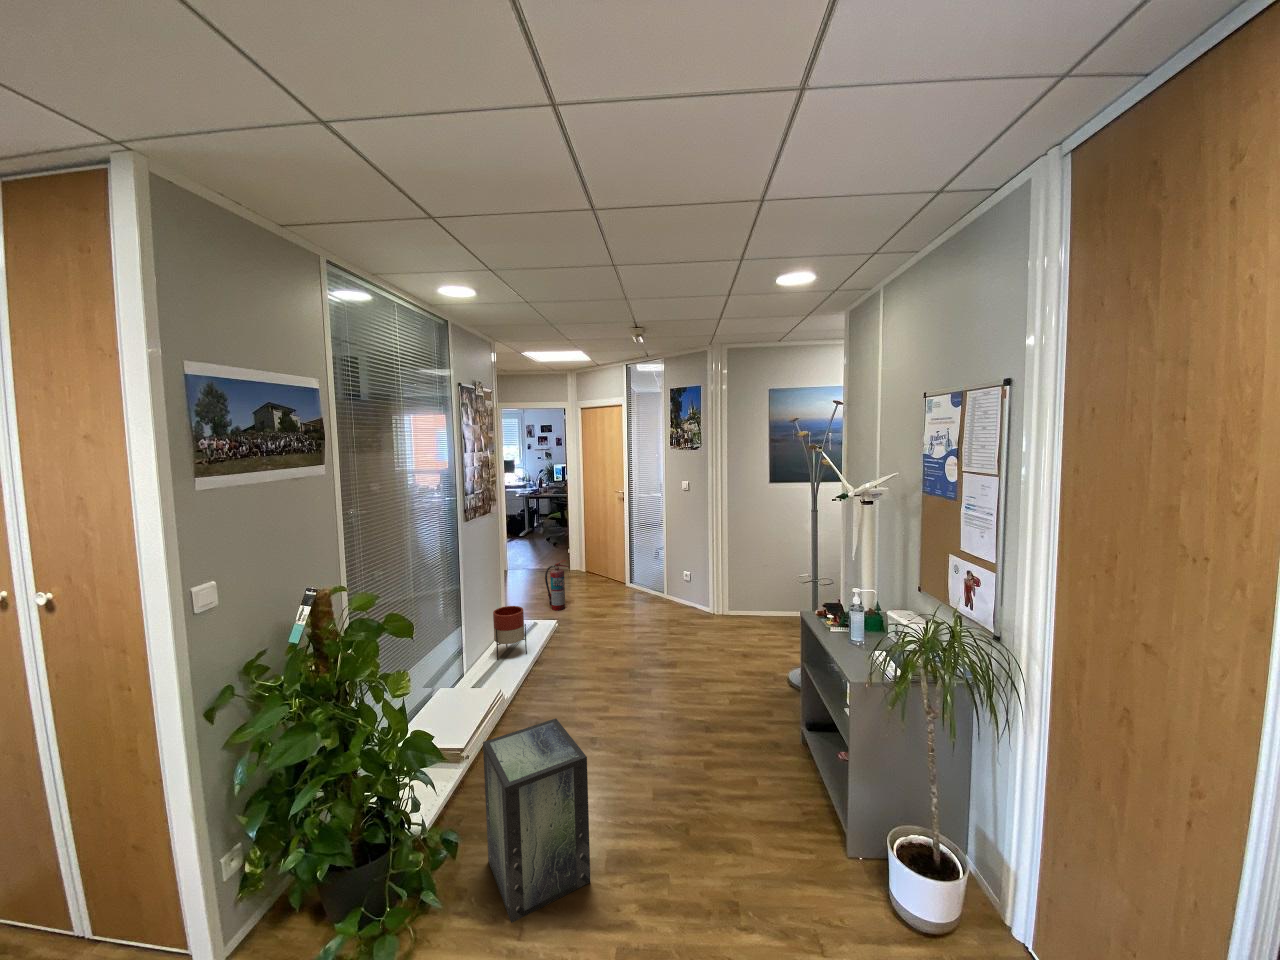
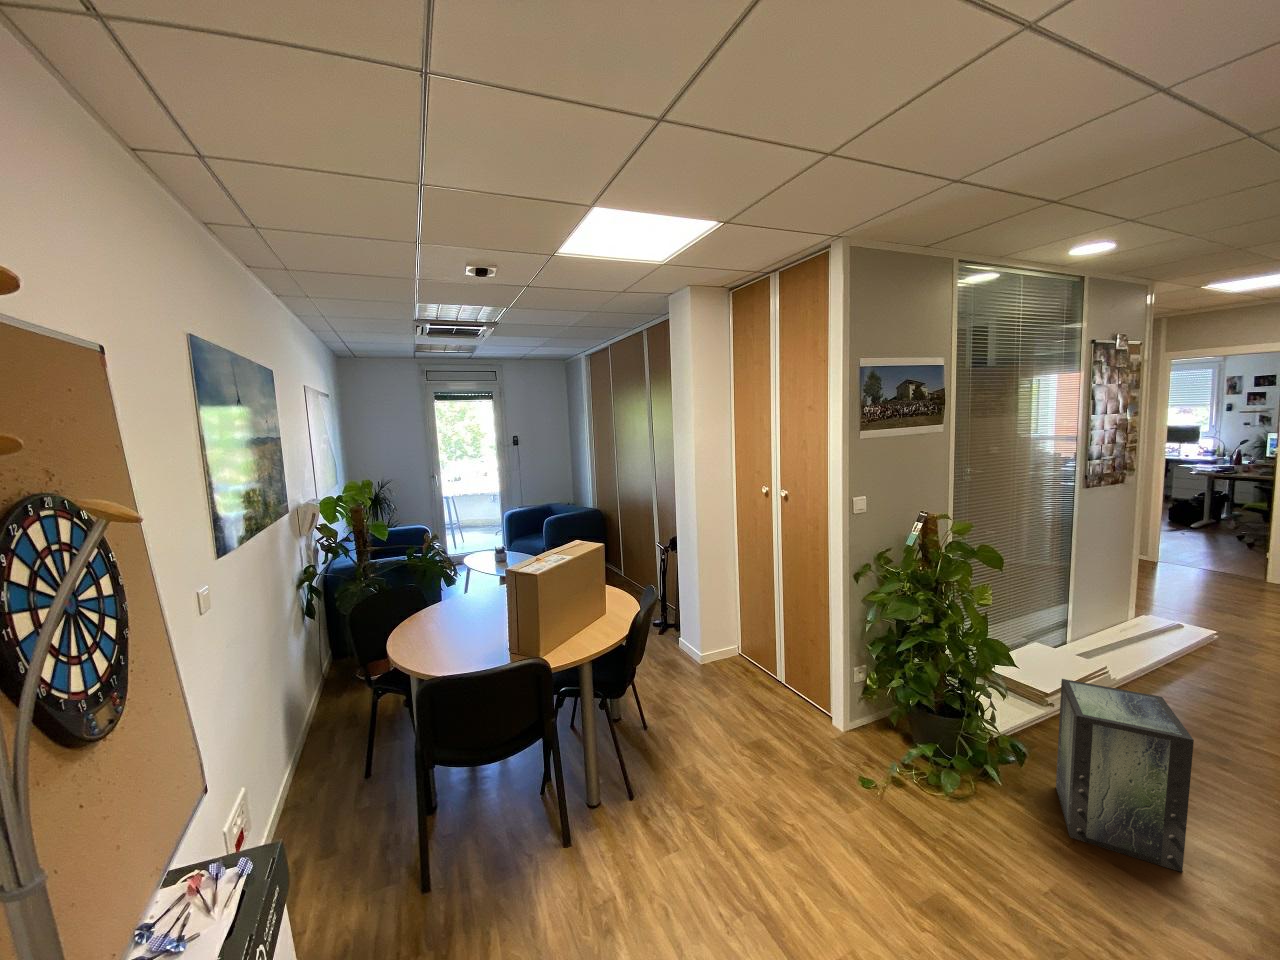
fire extinguisher: present [545,560,569,611] -> none [1212,562,1263,628]
planter: present [493,606,527,660] -> none [1109,592,1160,654]

